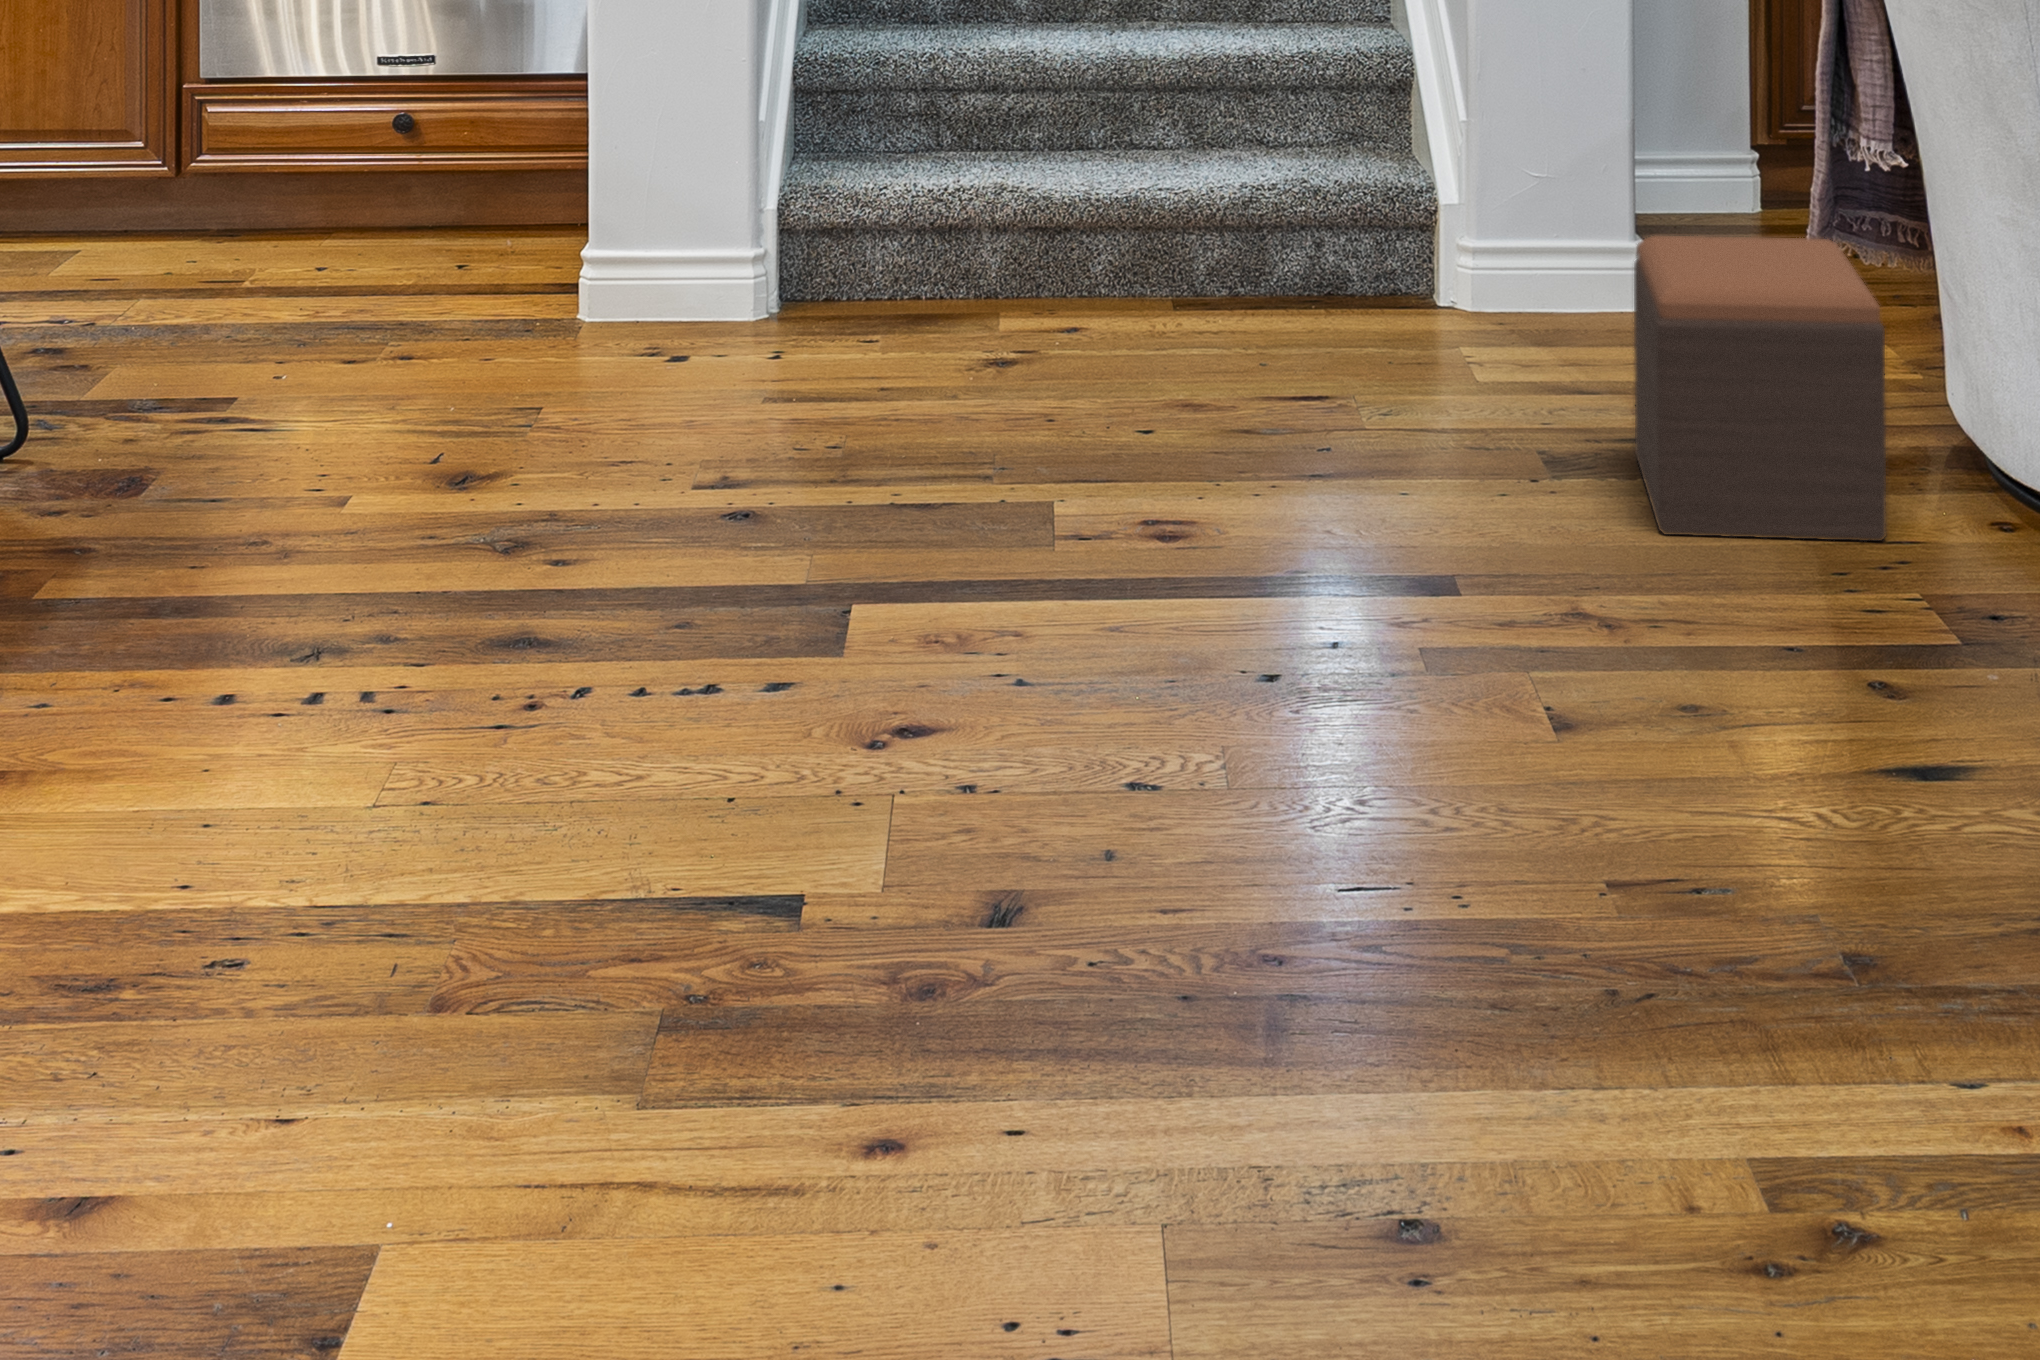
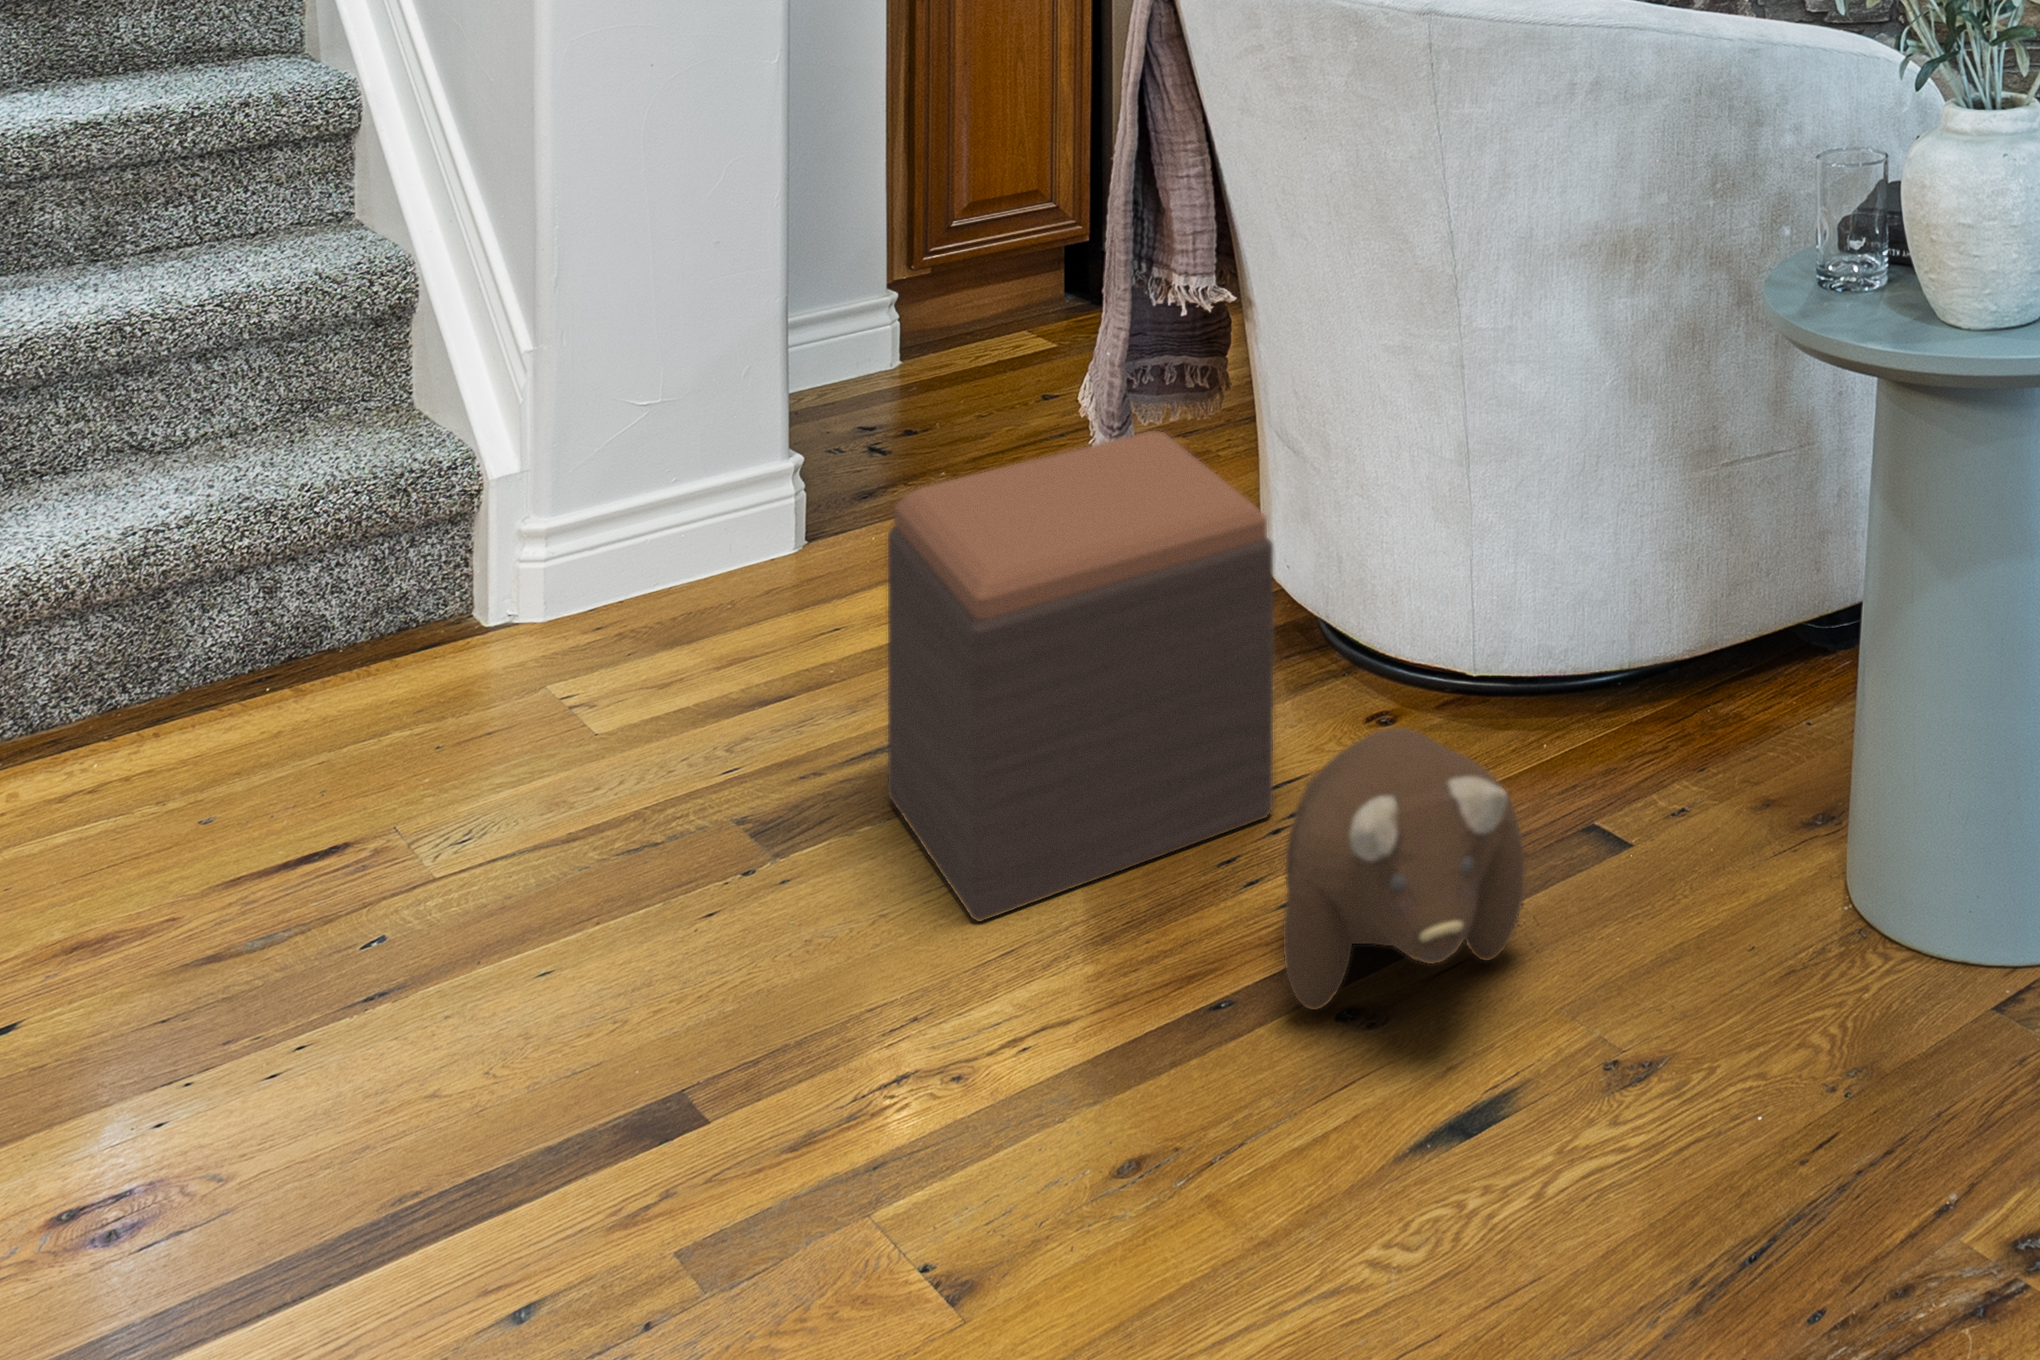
plush toy: none [1831,465,2024,663] -> present [1283,728,1525,1010]

